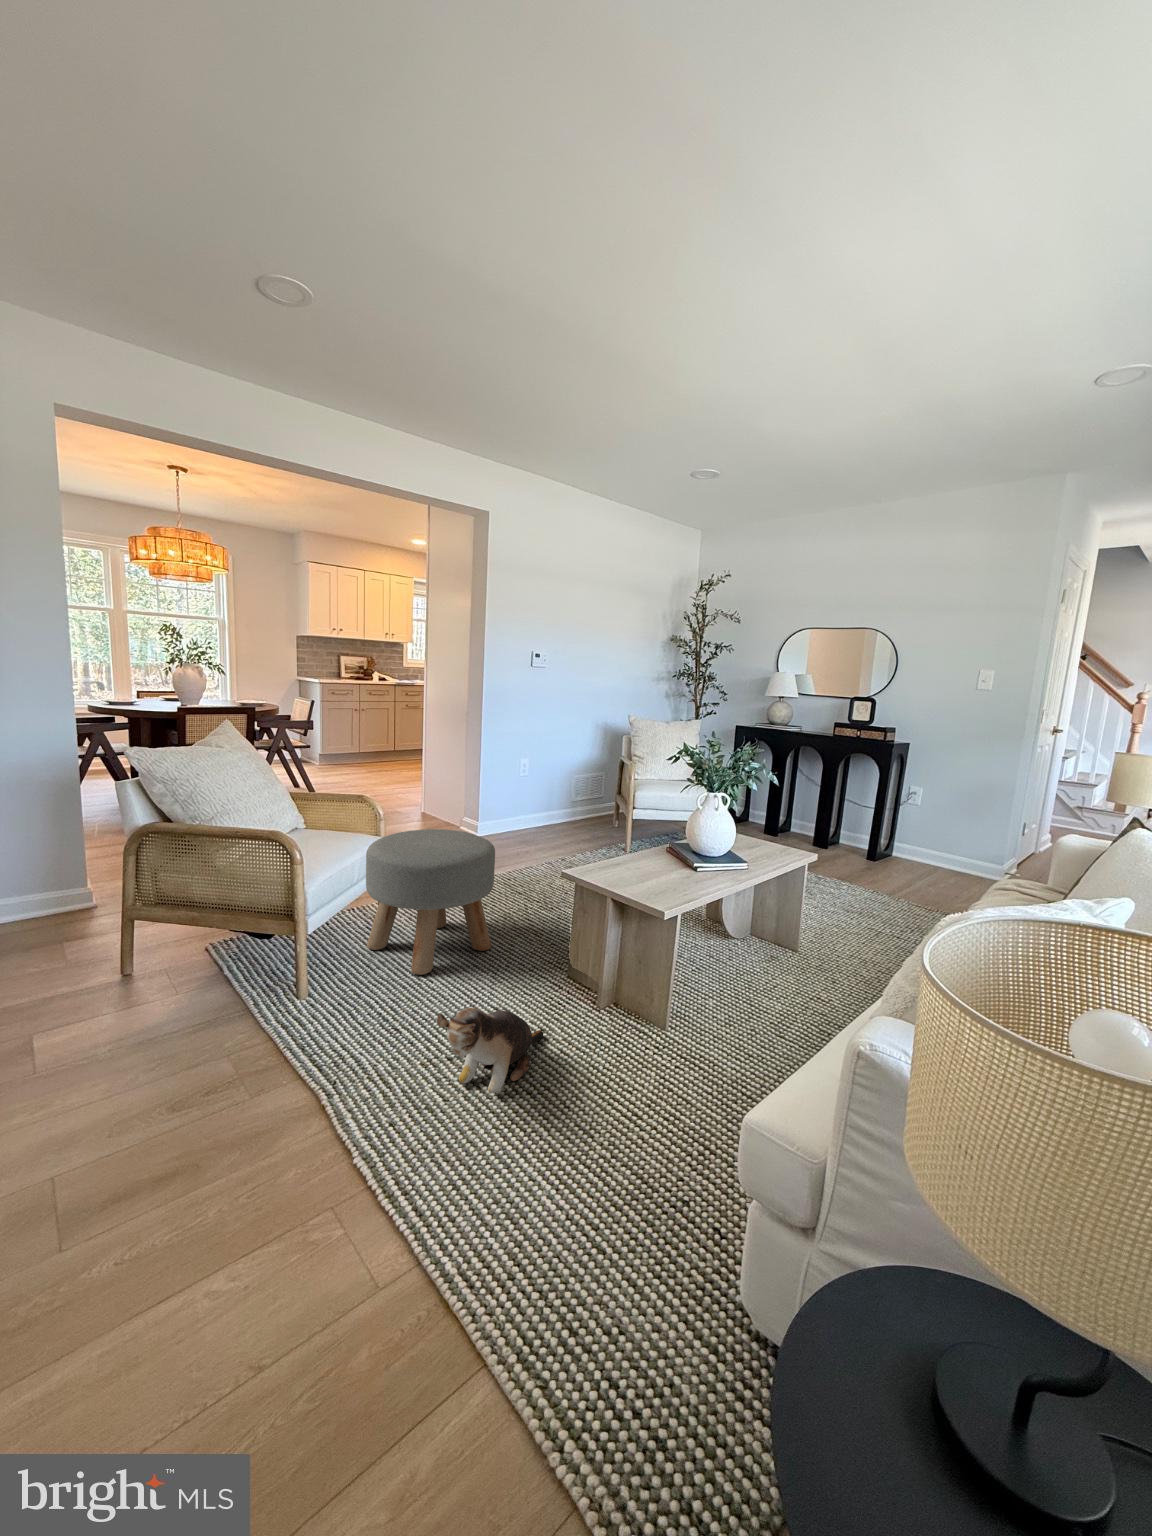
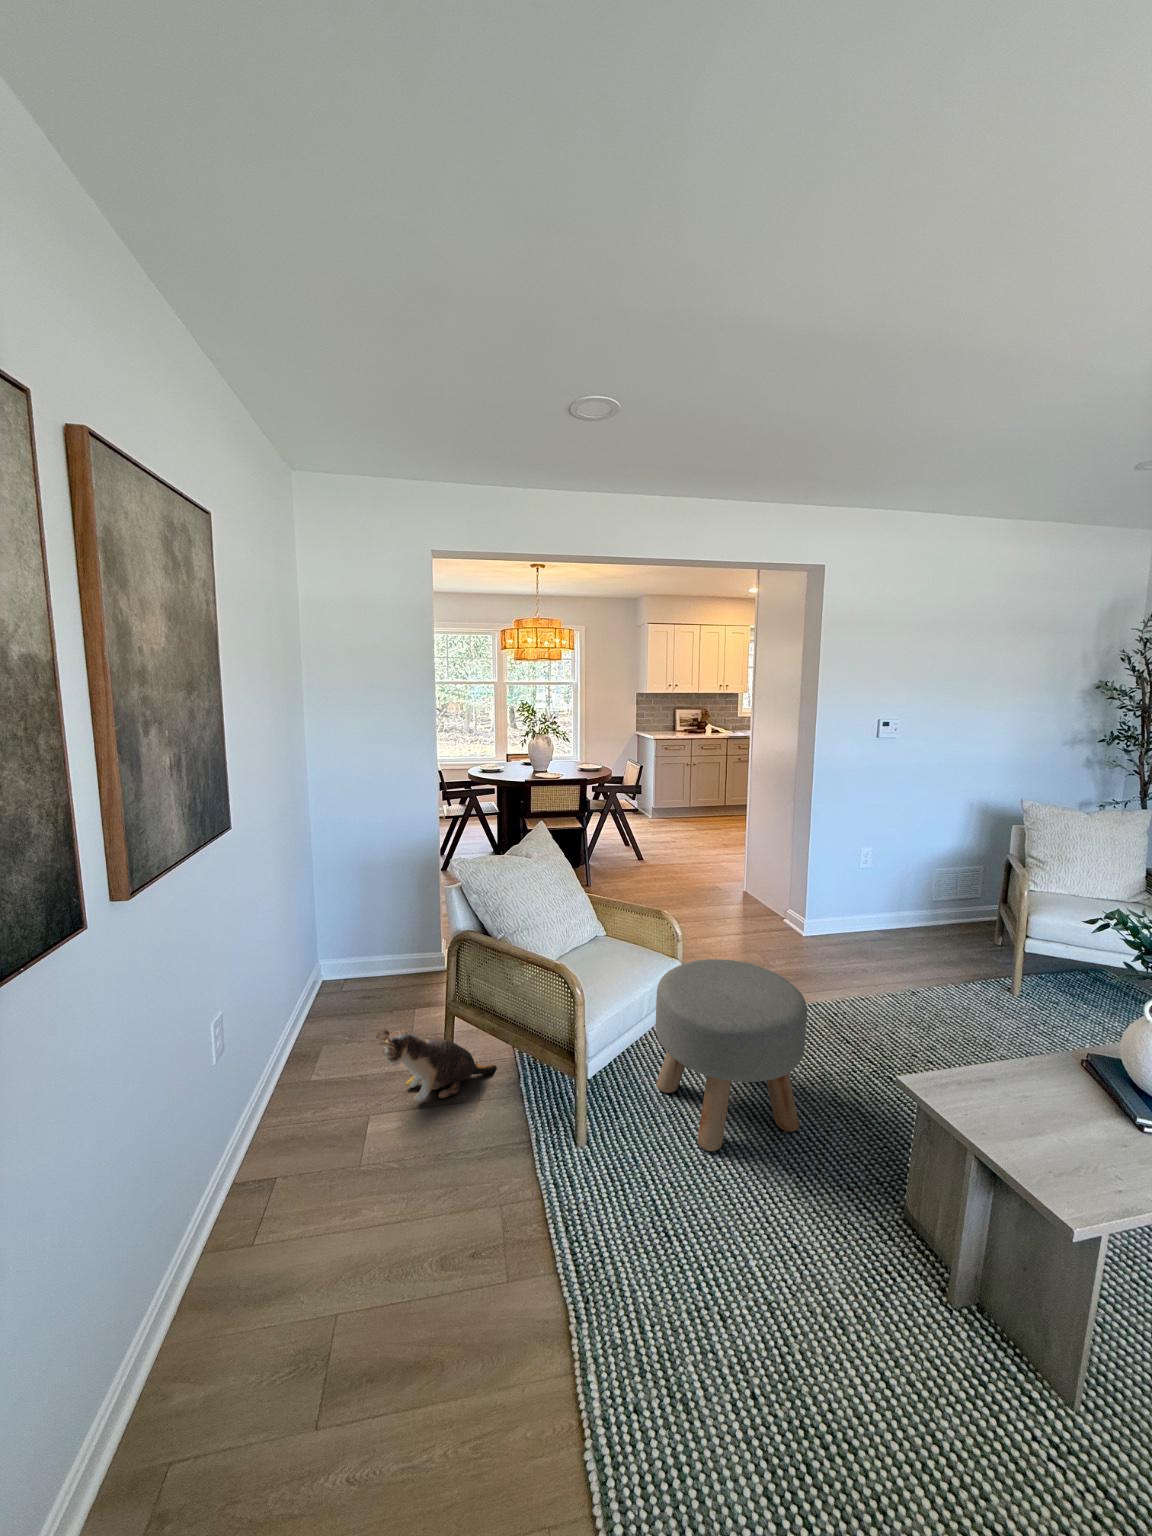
plush toy: present [437,1007,543,1093] -> present [376,1029,497,1101]

